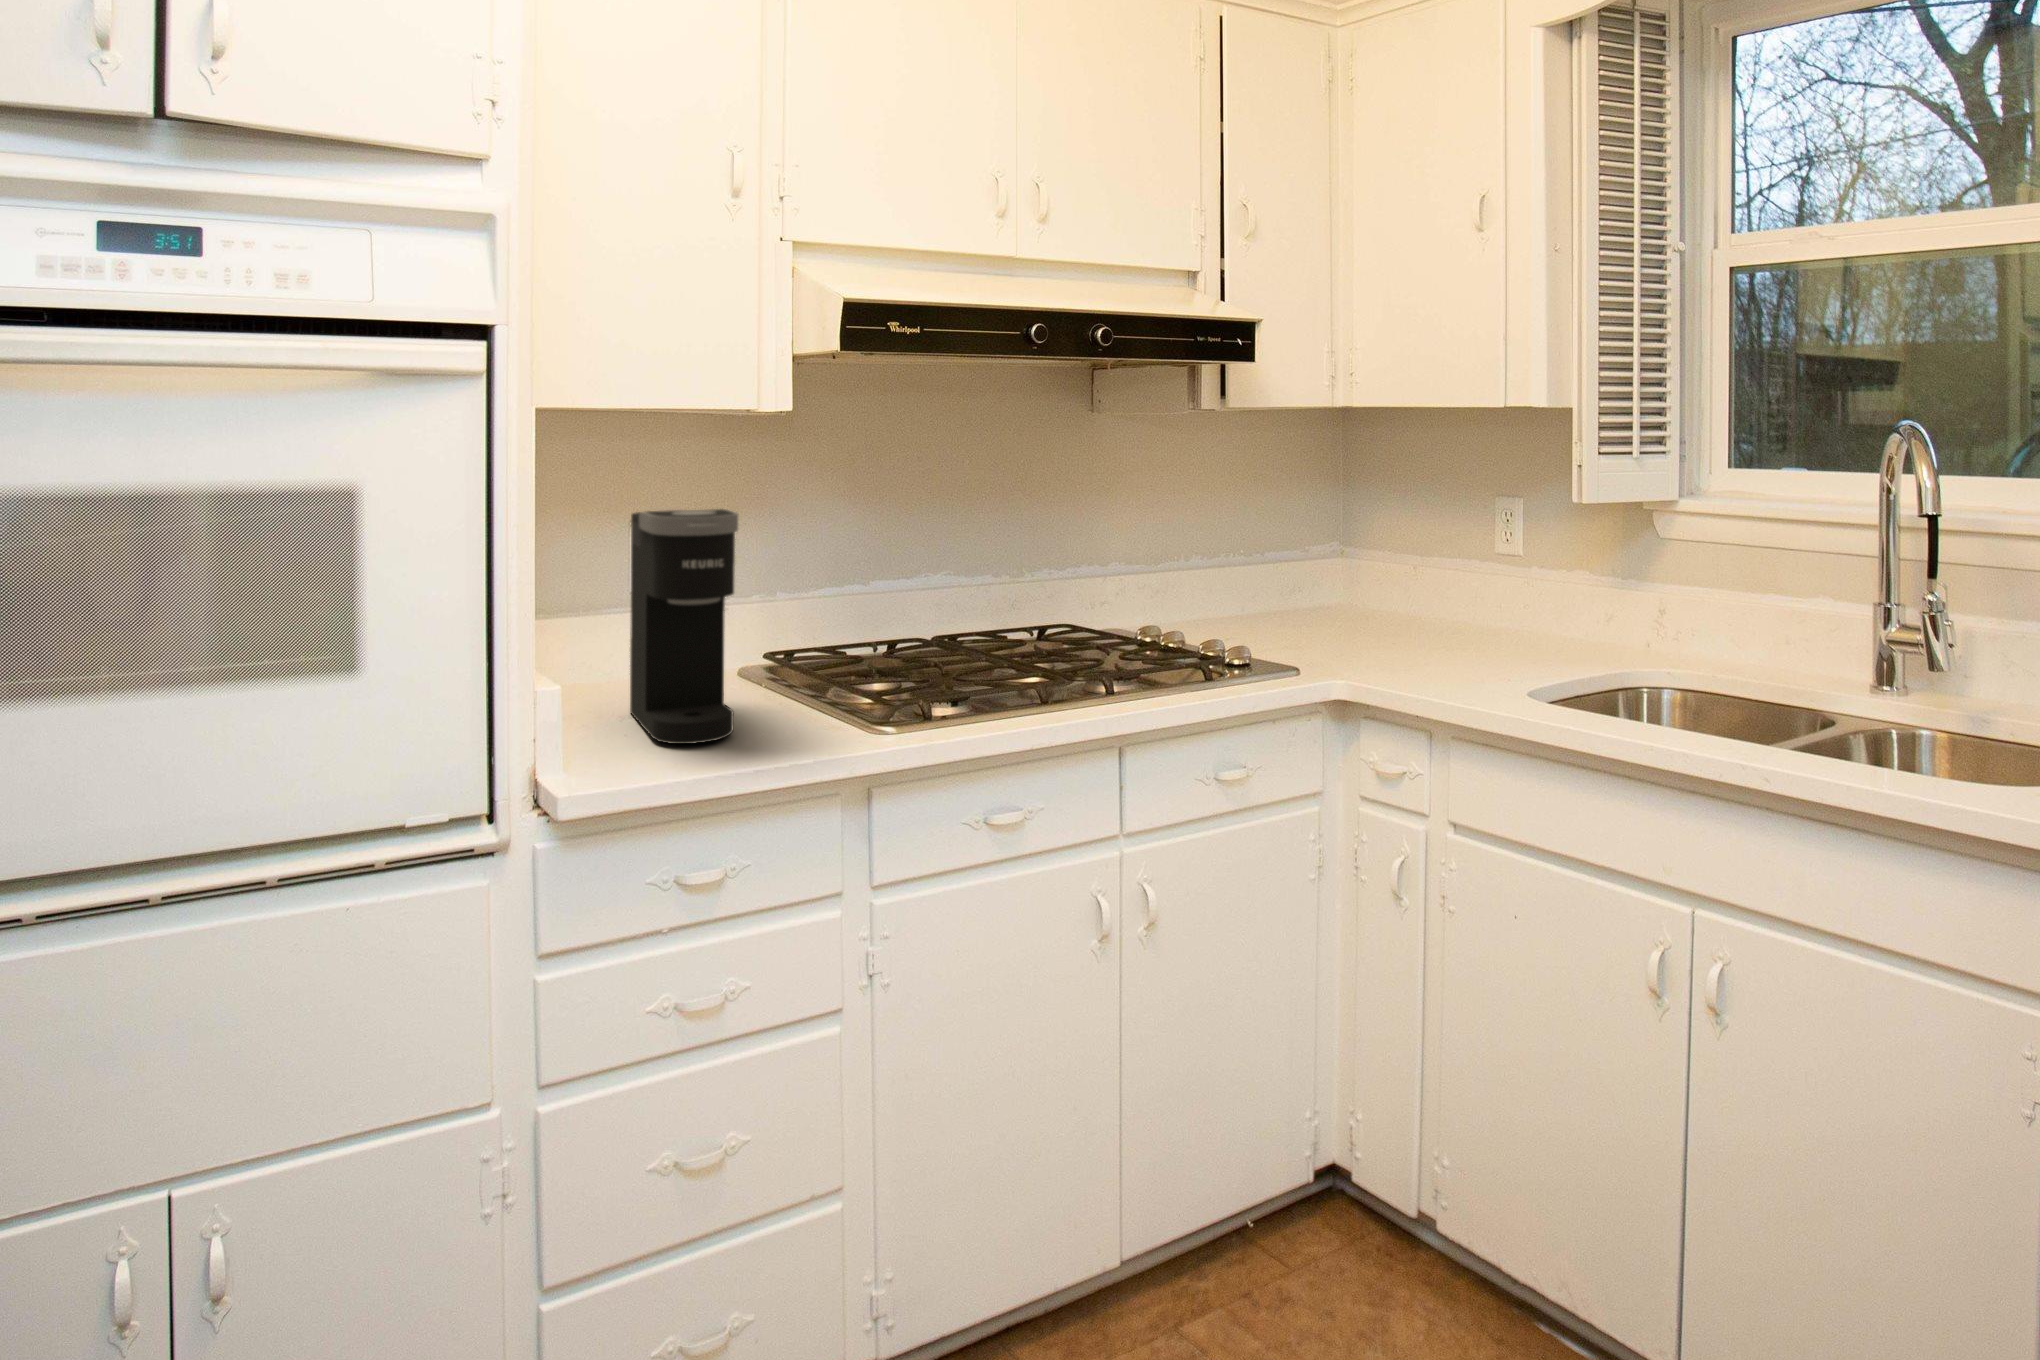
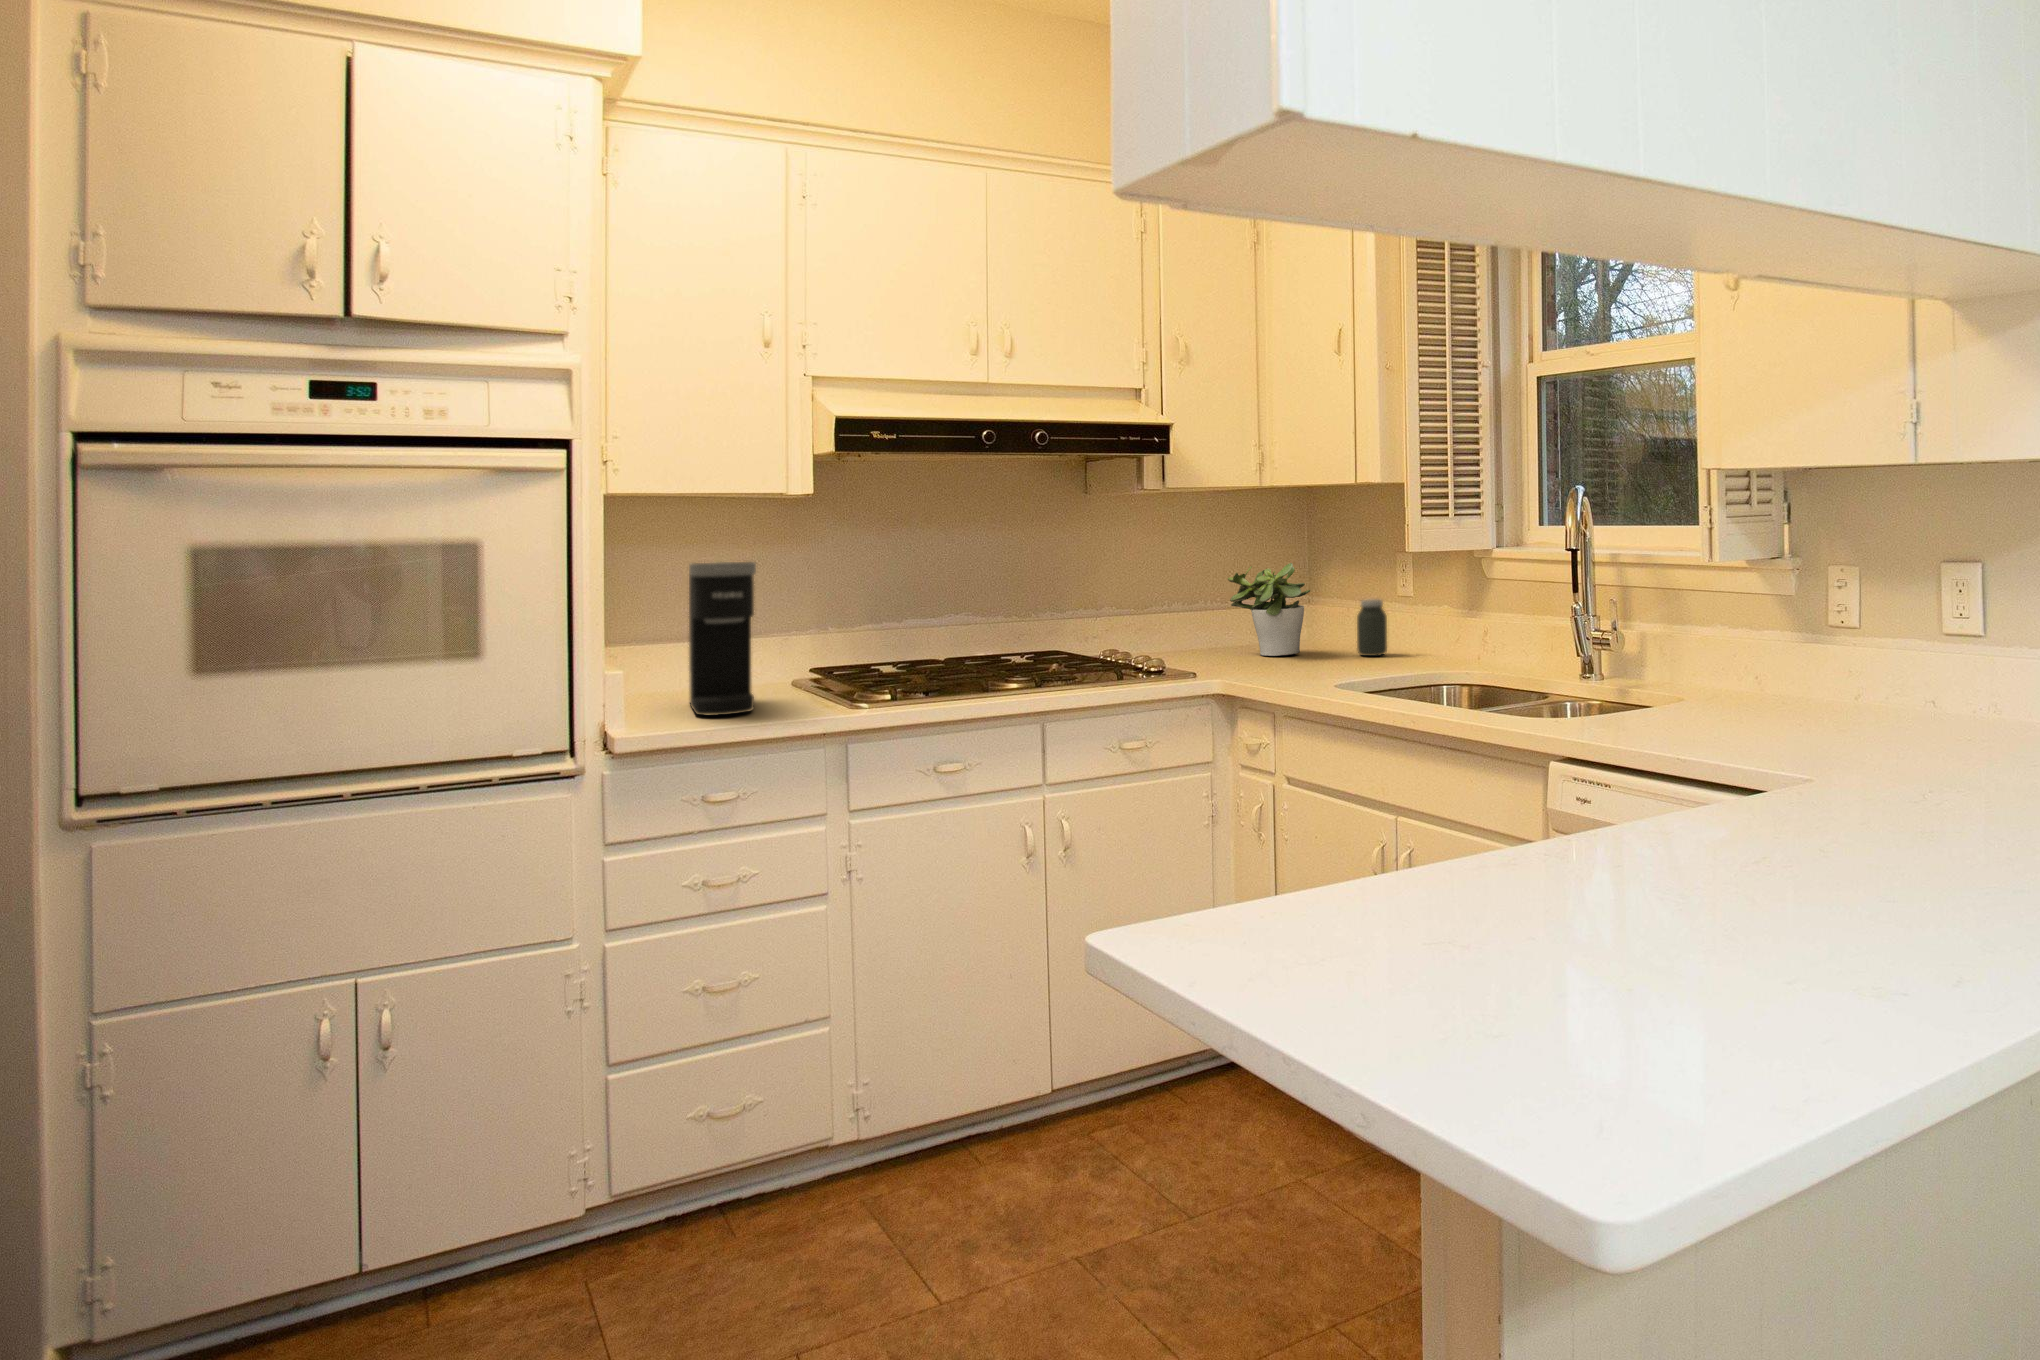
potted plant: none [1273,507,1387,631] -> present [1228,563,1310,656]
jar: none [1448,557,1489,635] -> present [1357,599,1387,656]

